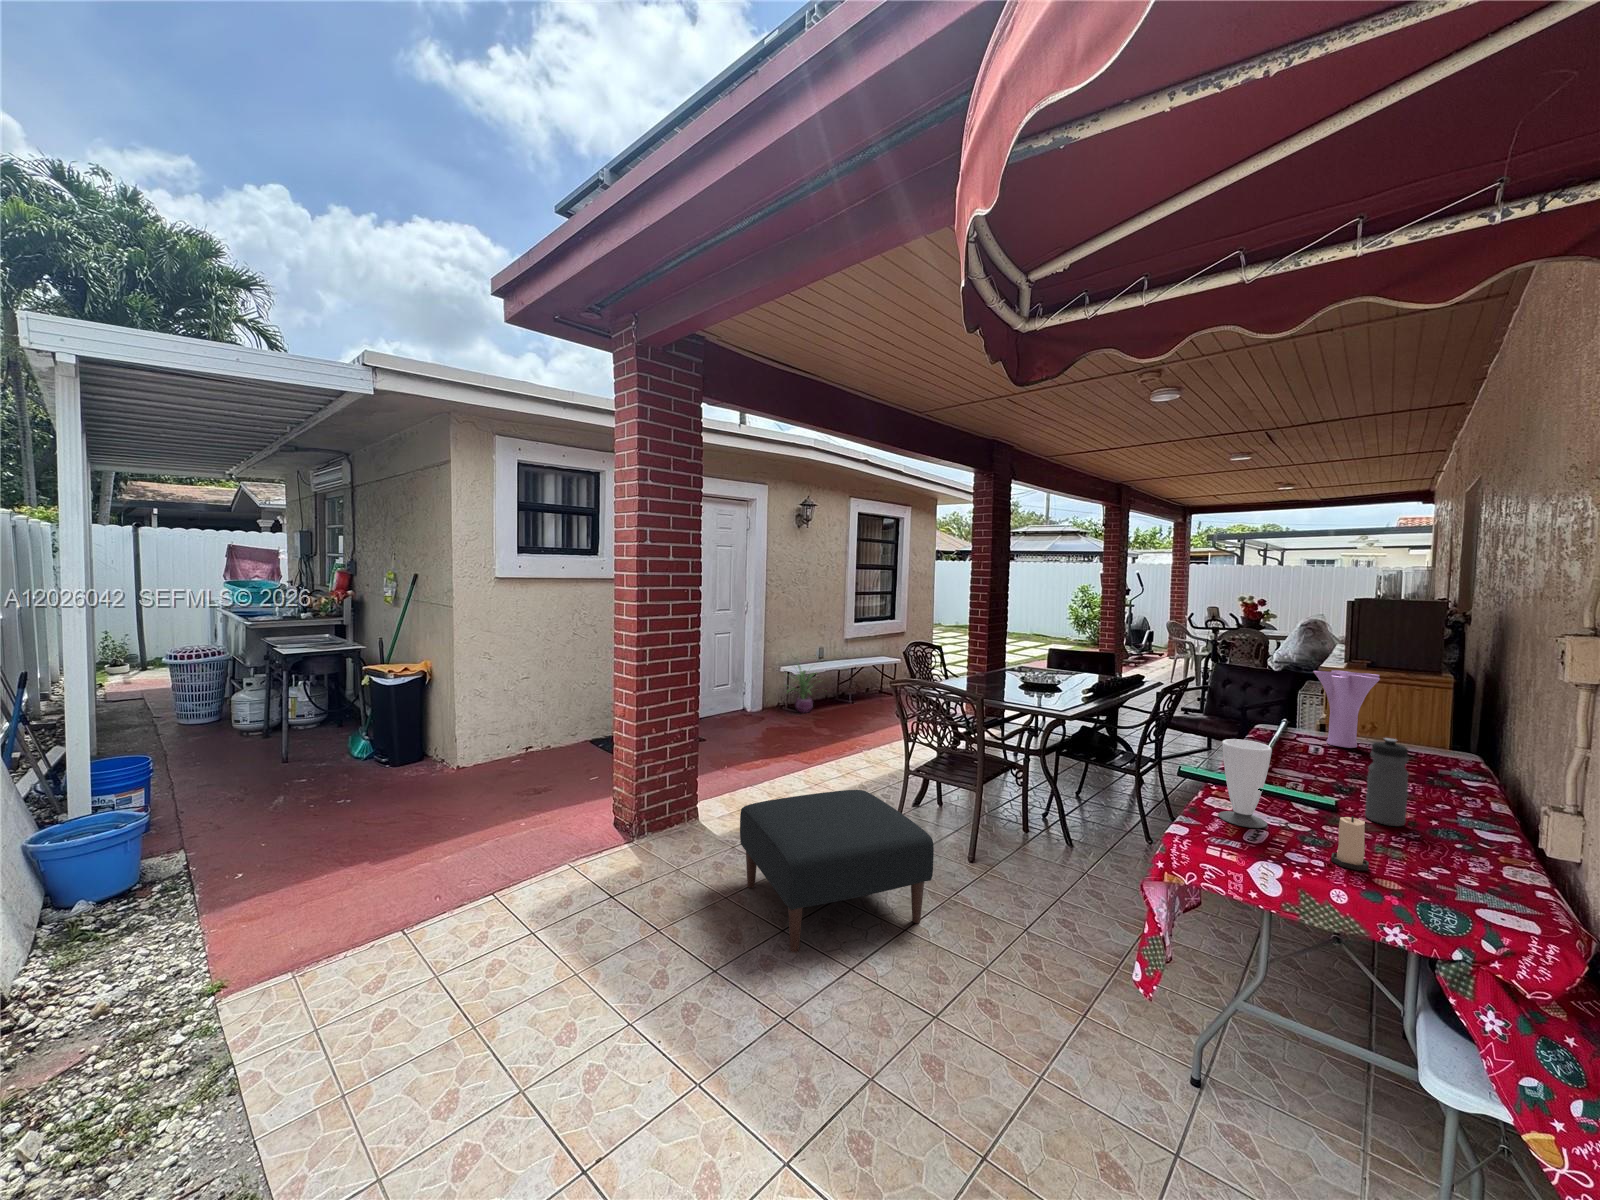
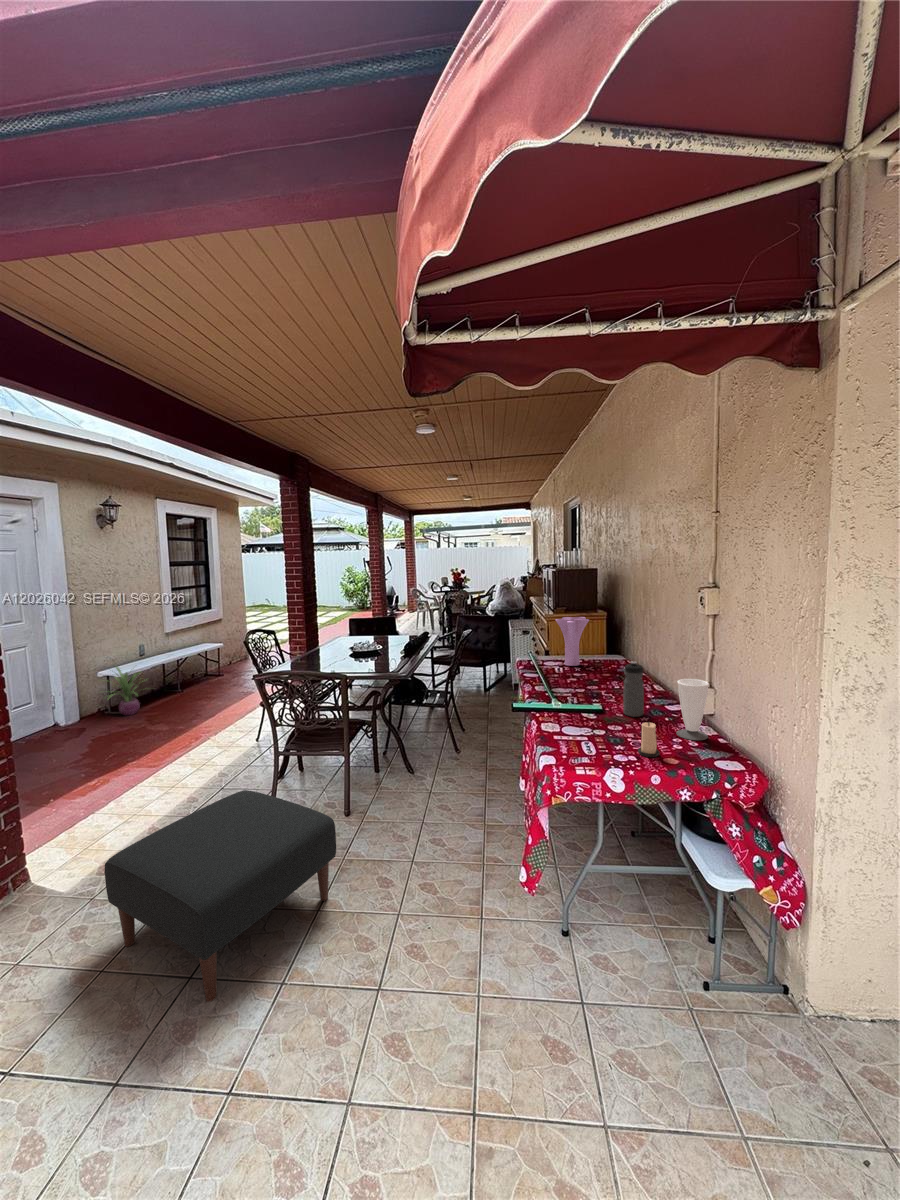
cup: present [1218,739,1272,828] -> present [676,679,709,740]

